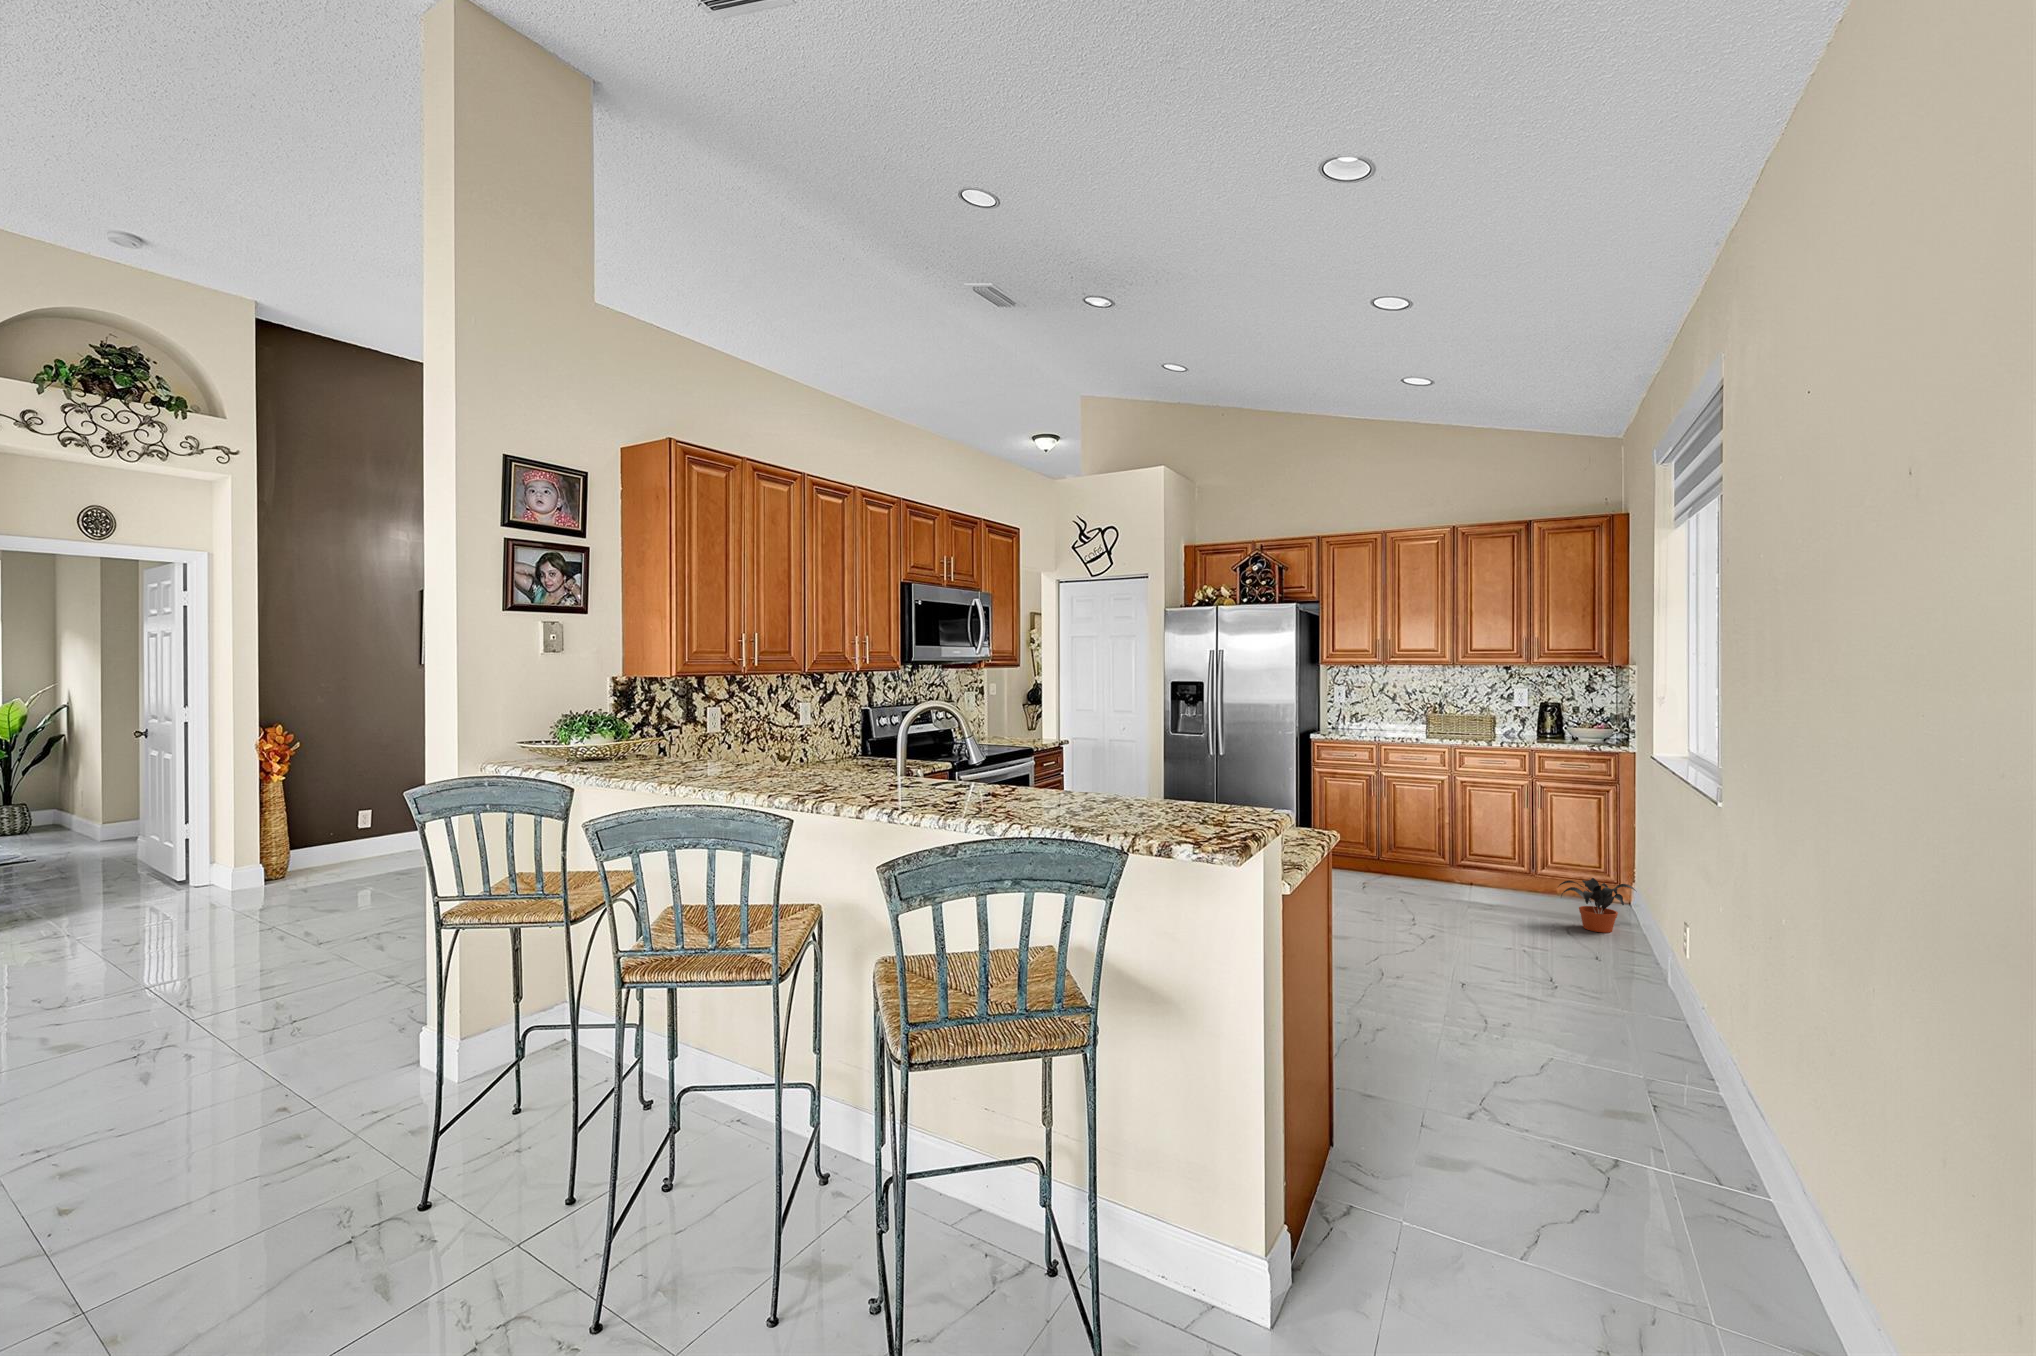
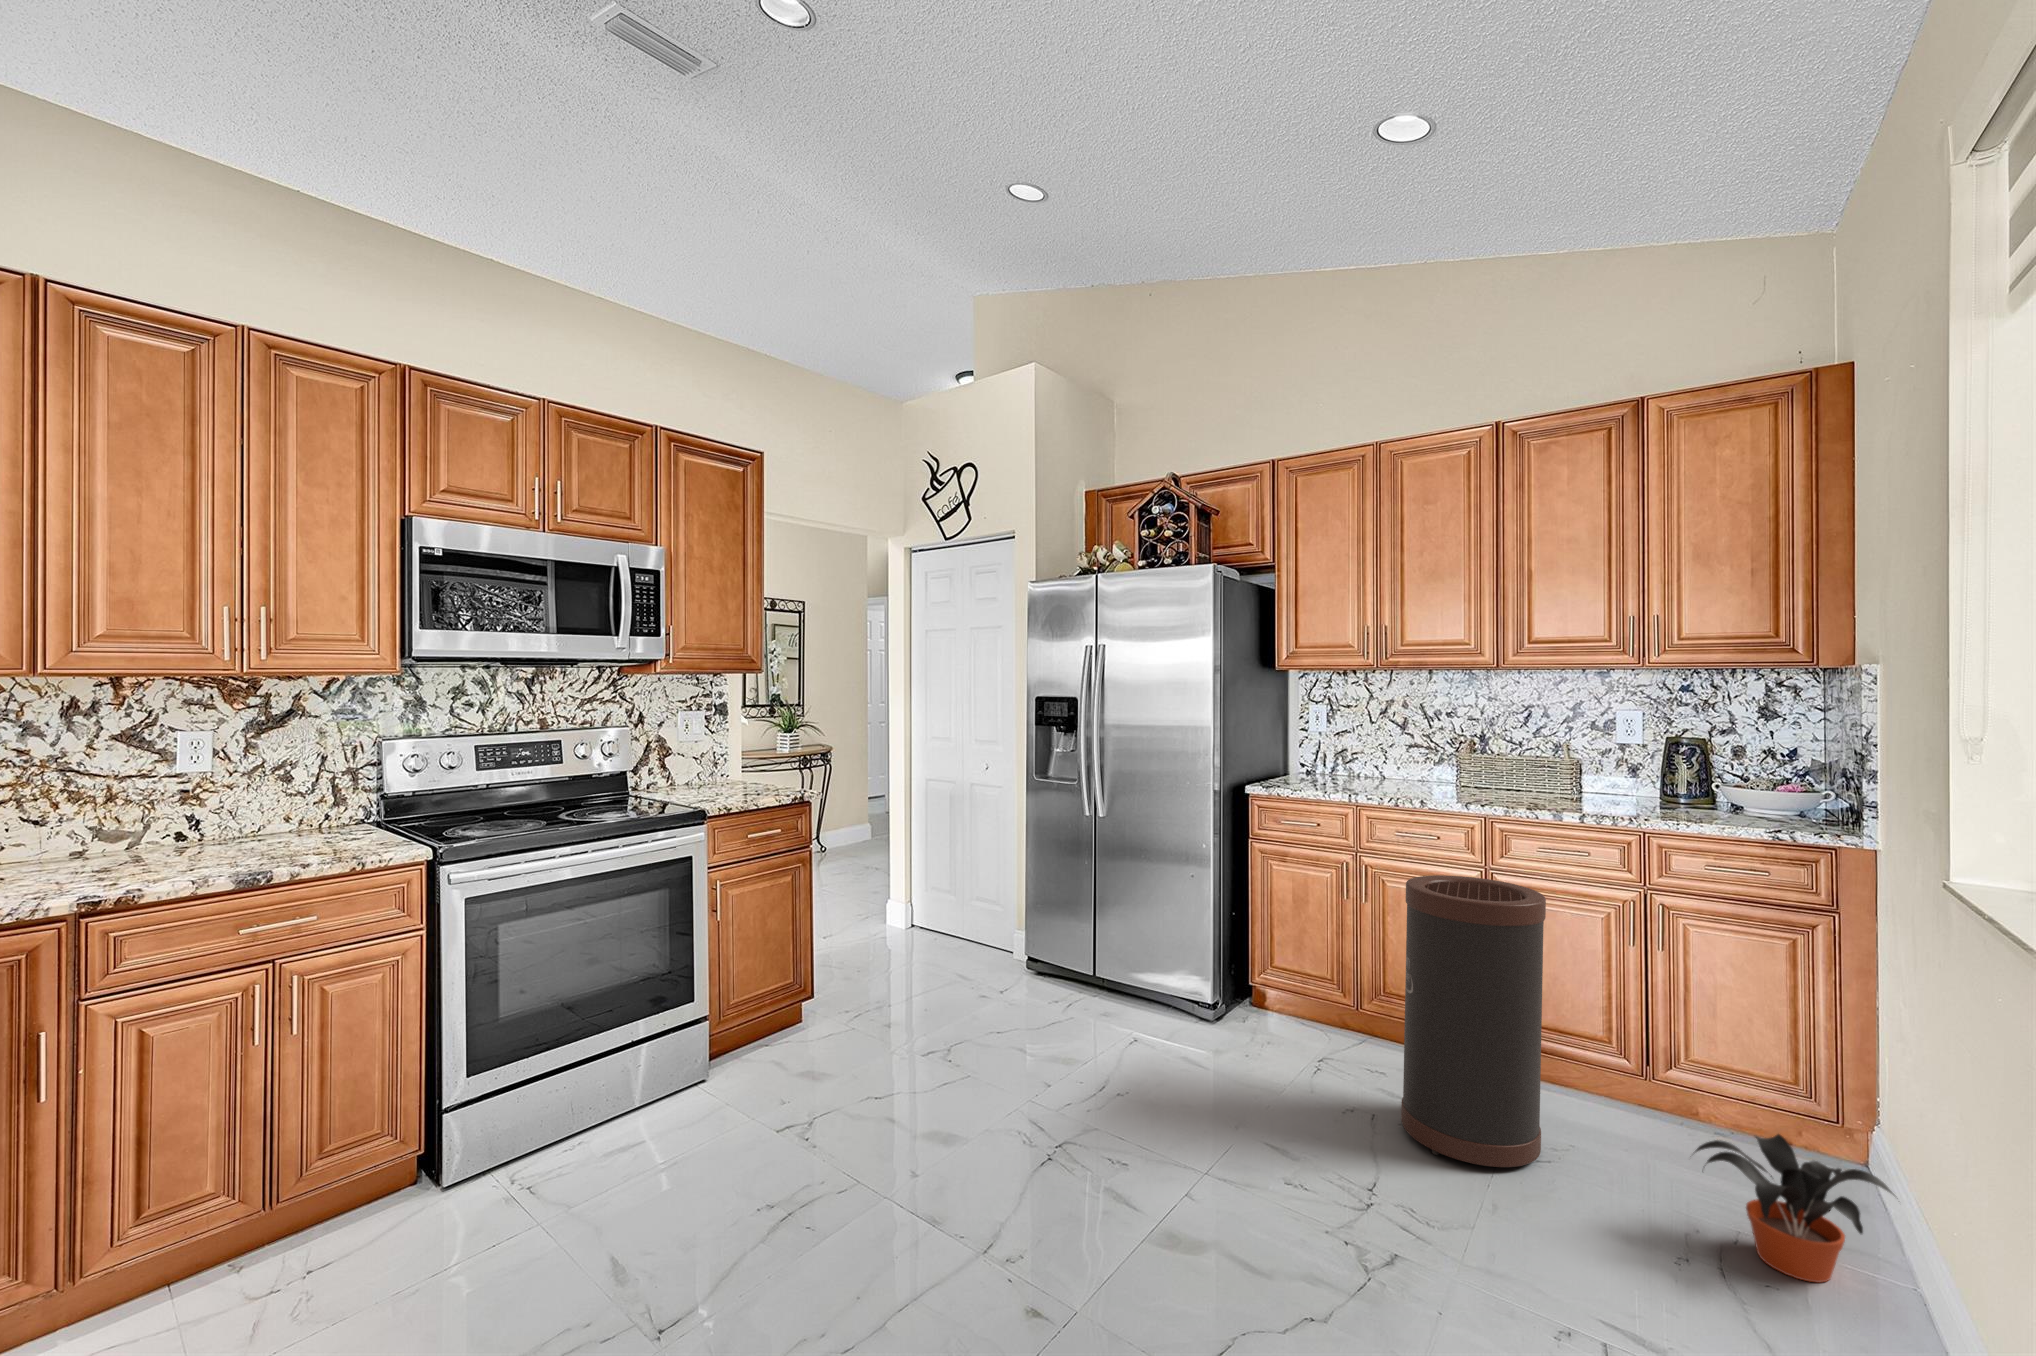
trash can: none [1417,775,1490,910] -> present [1401,875,1546,1167]

